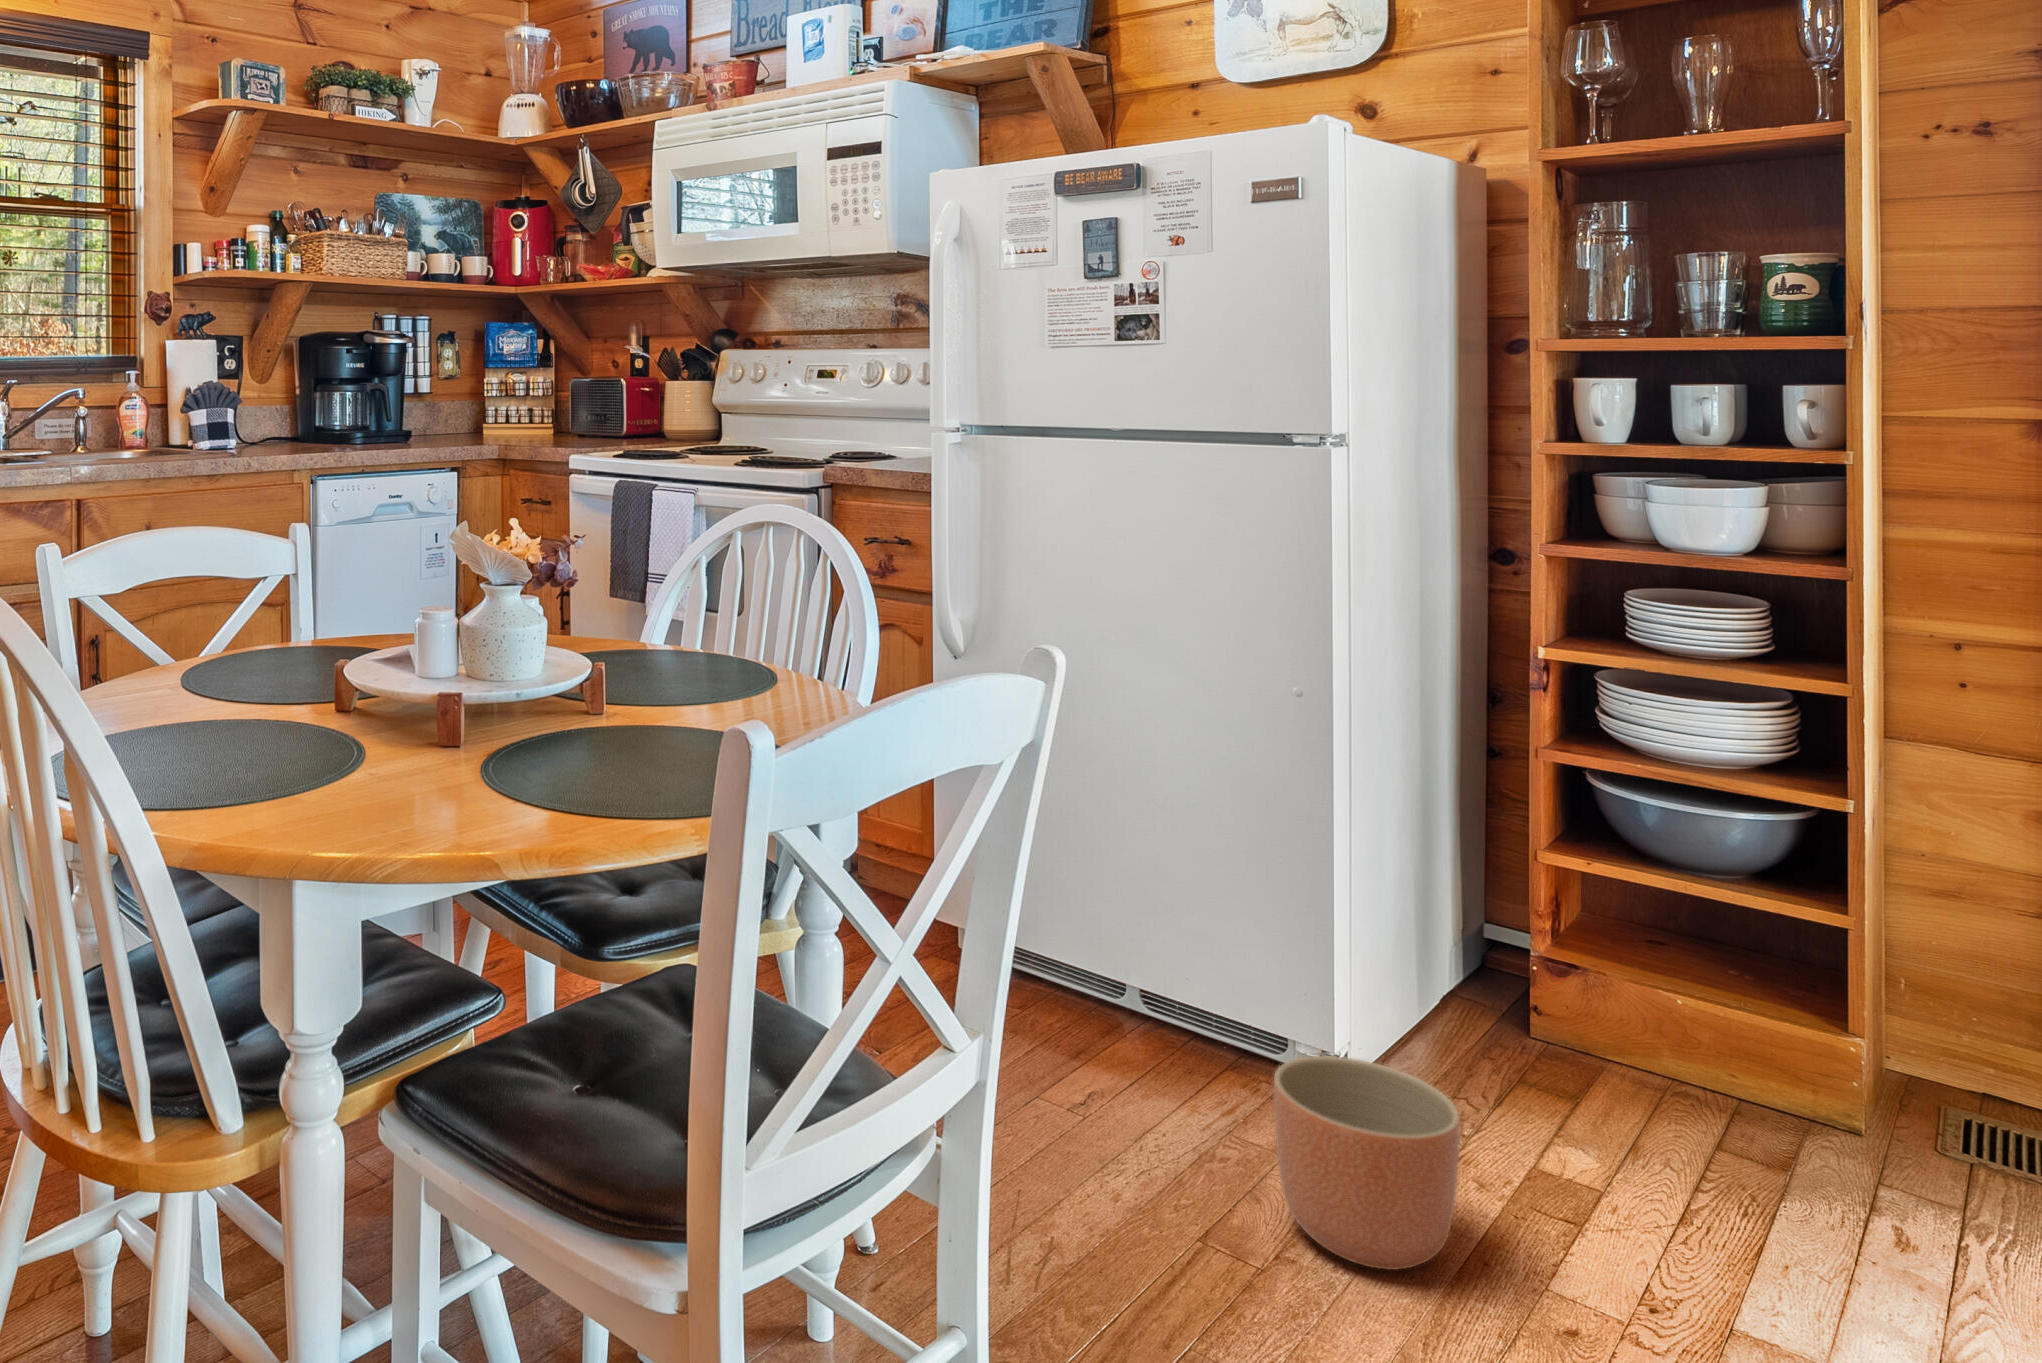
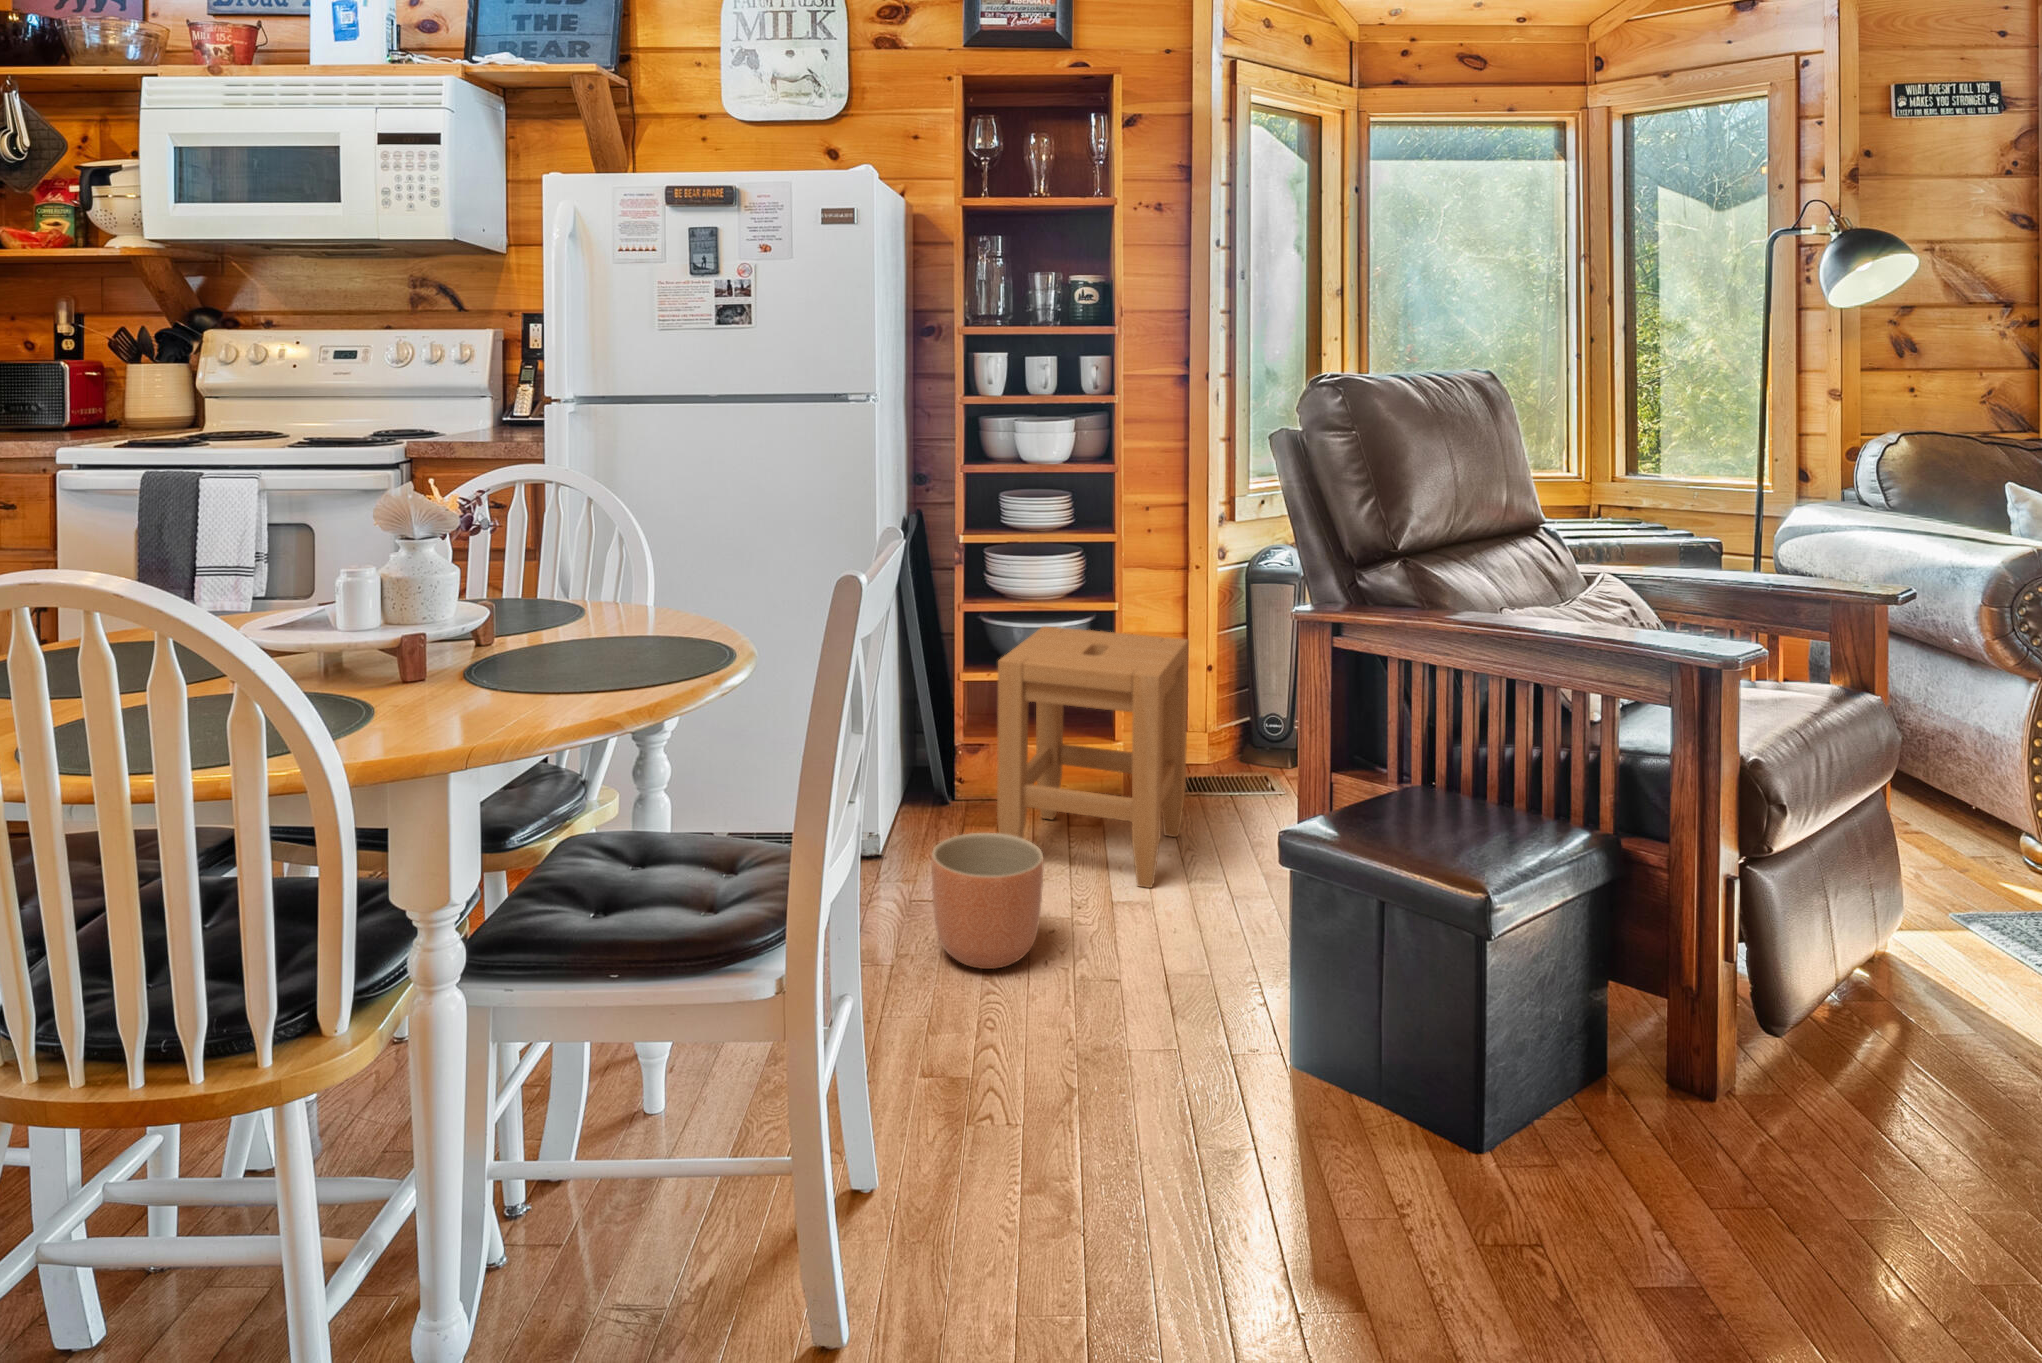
stool: none [1495,804,1938,1274] -> present [997,626,1189,888]

